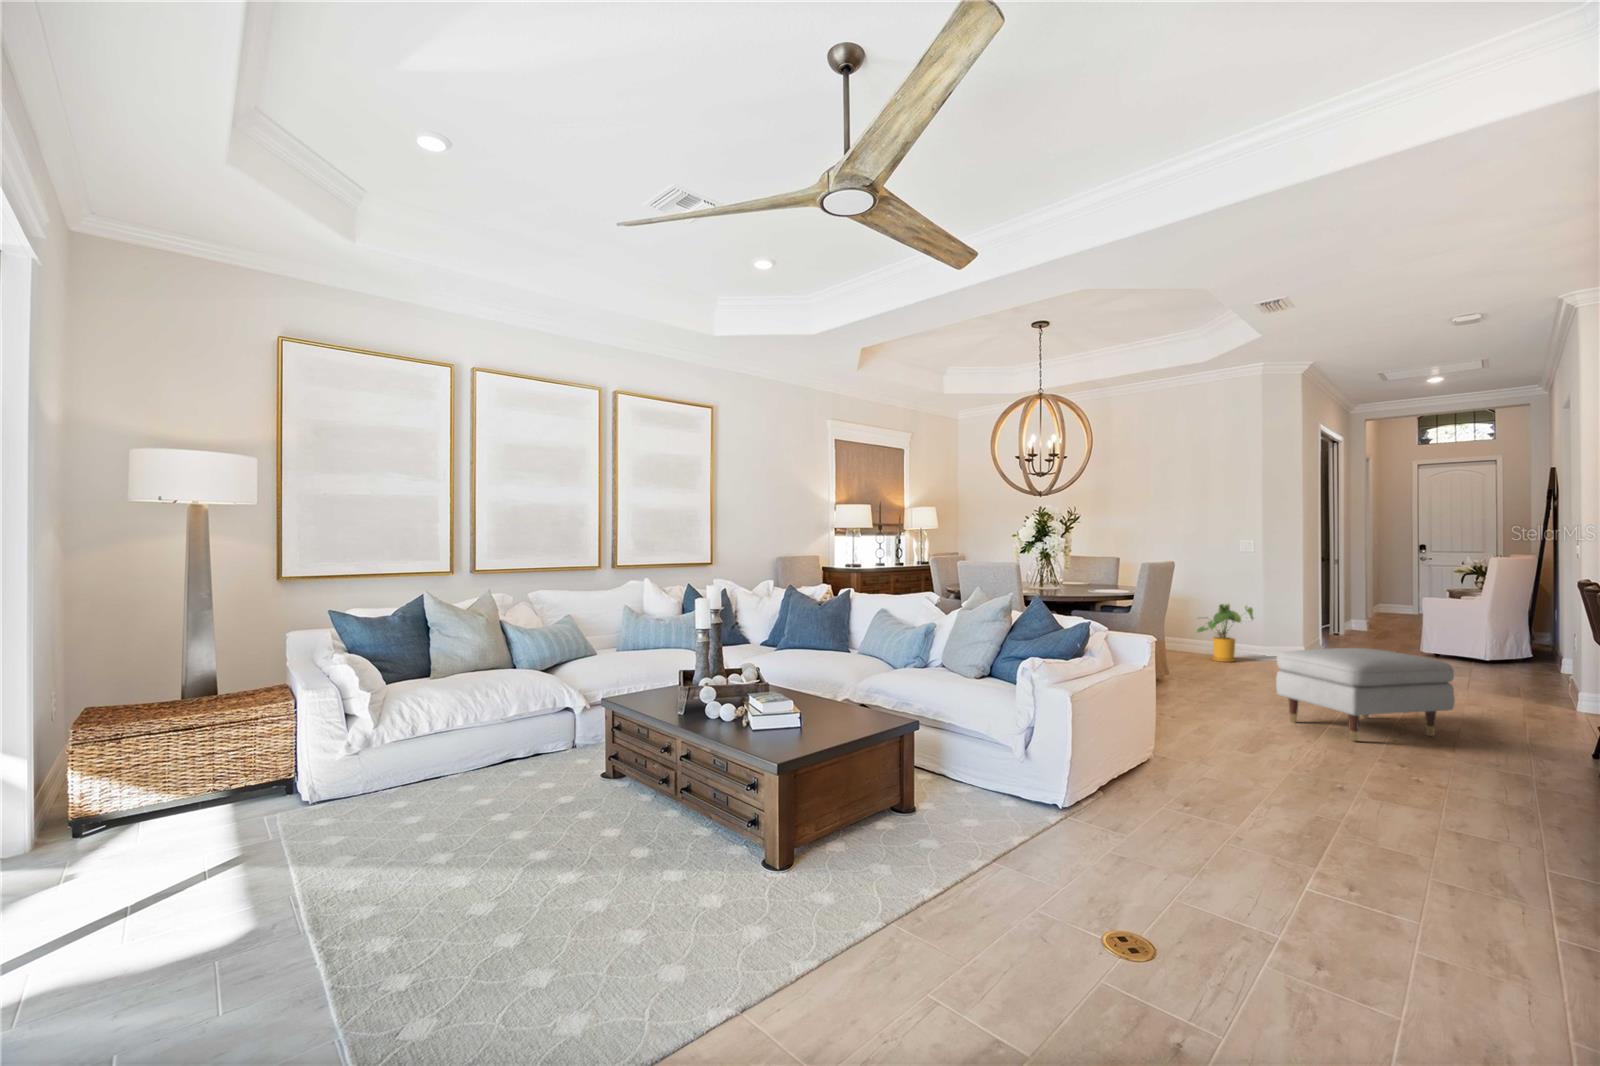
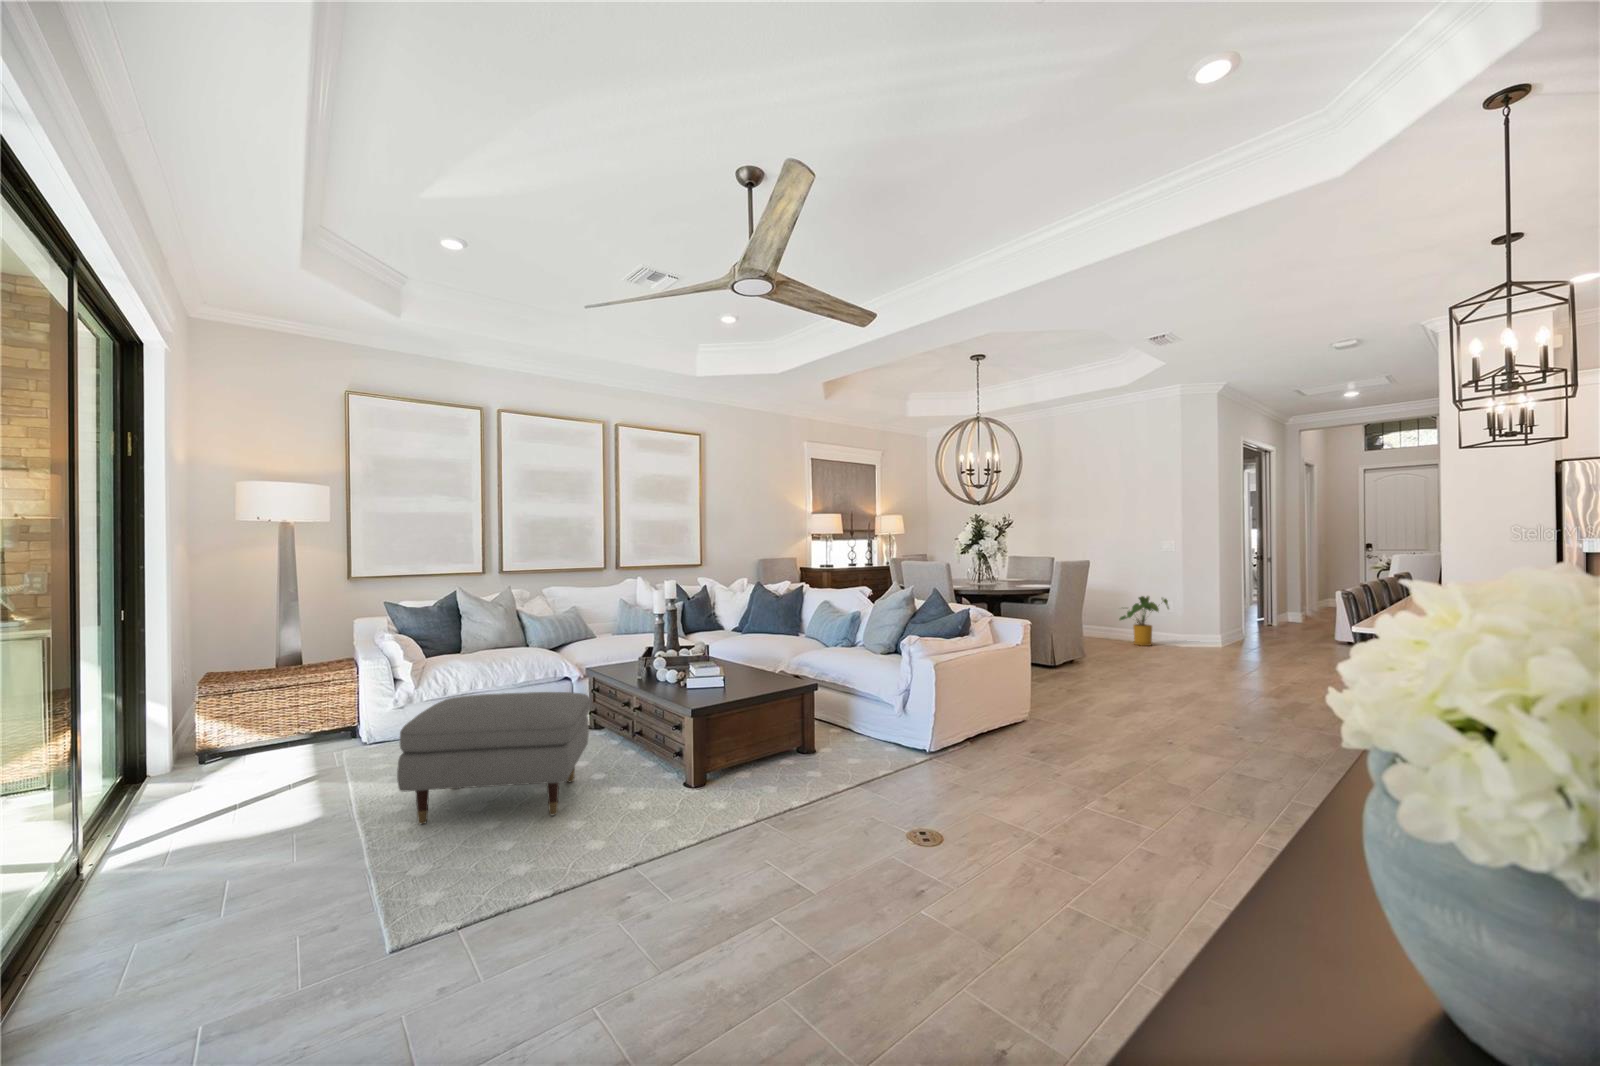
ottoman: present [1276,648,1455,741] -> present [397,692,591,824]

